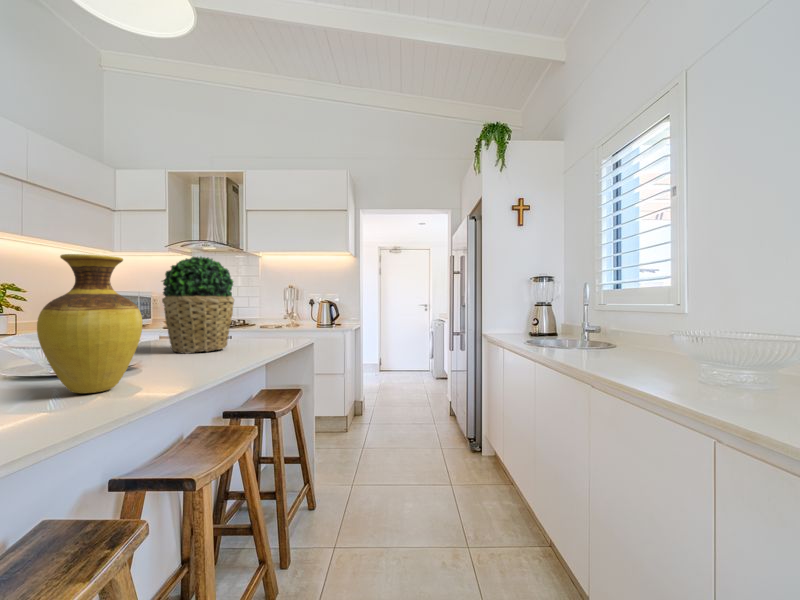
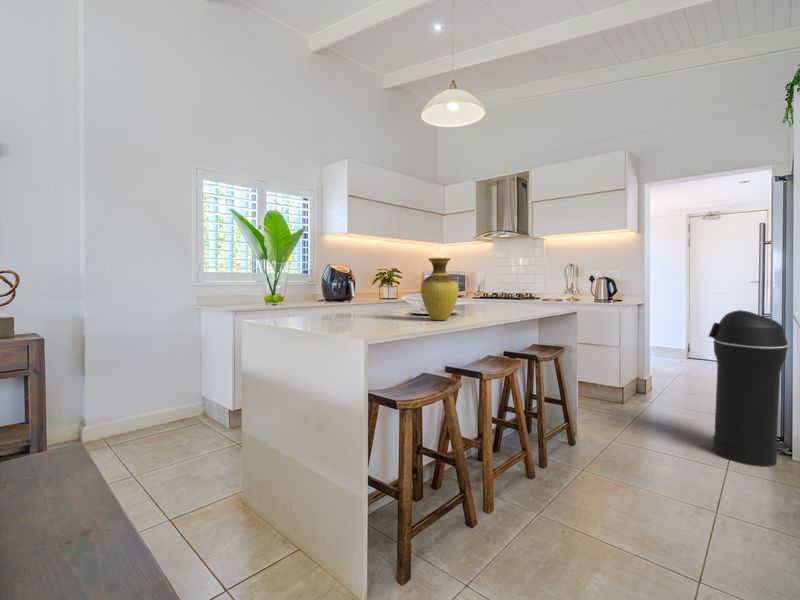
potted plant: present [162,257,234,354] -> none [468,249,512,311]
trash can: none [432,332,488,479] -> present [709,310,788,467]

